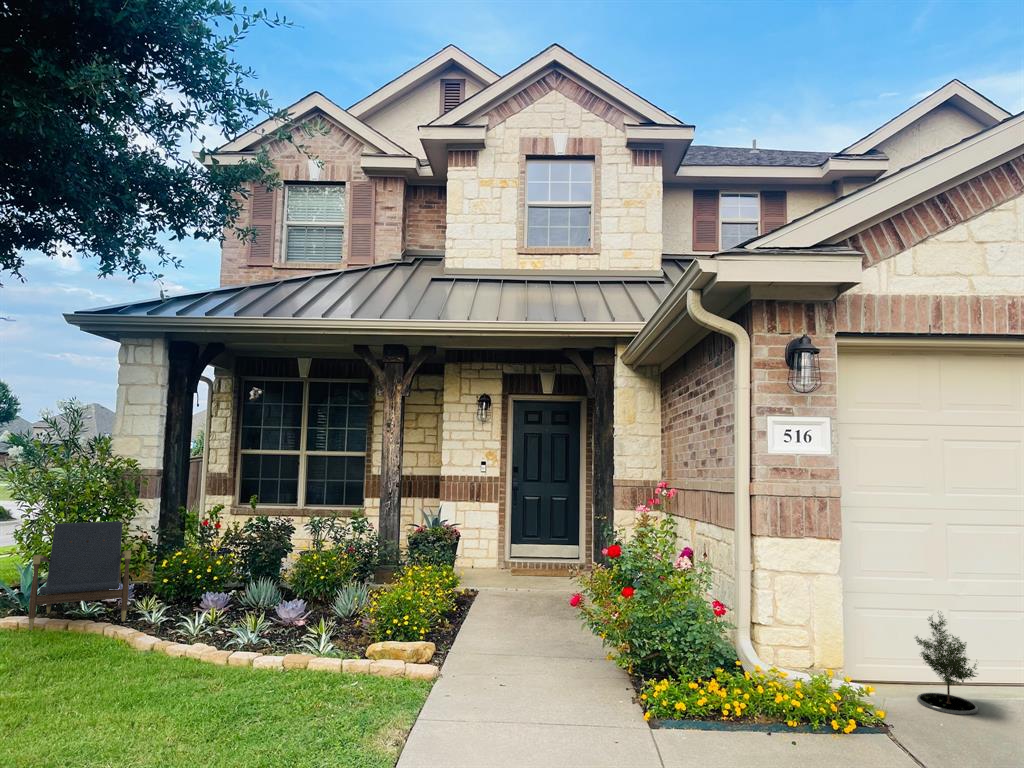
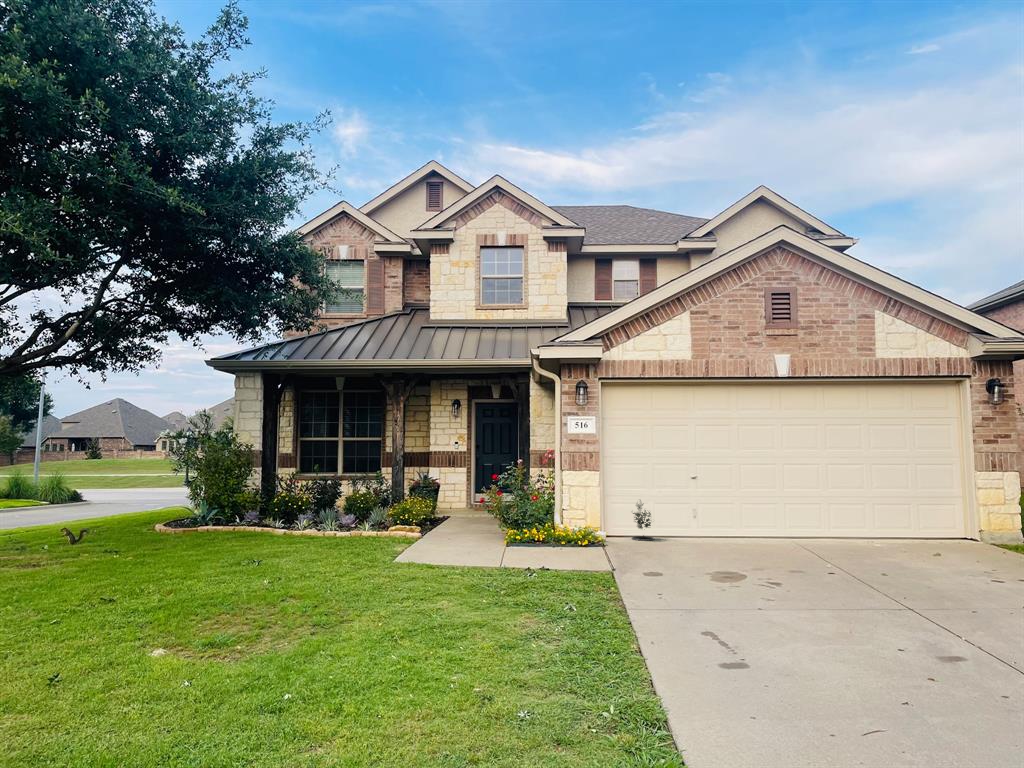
lounge chair: present [29,521,131,630] -> none [223,476,268,527]

